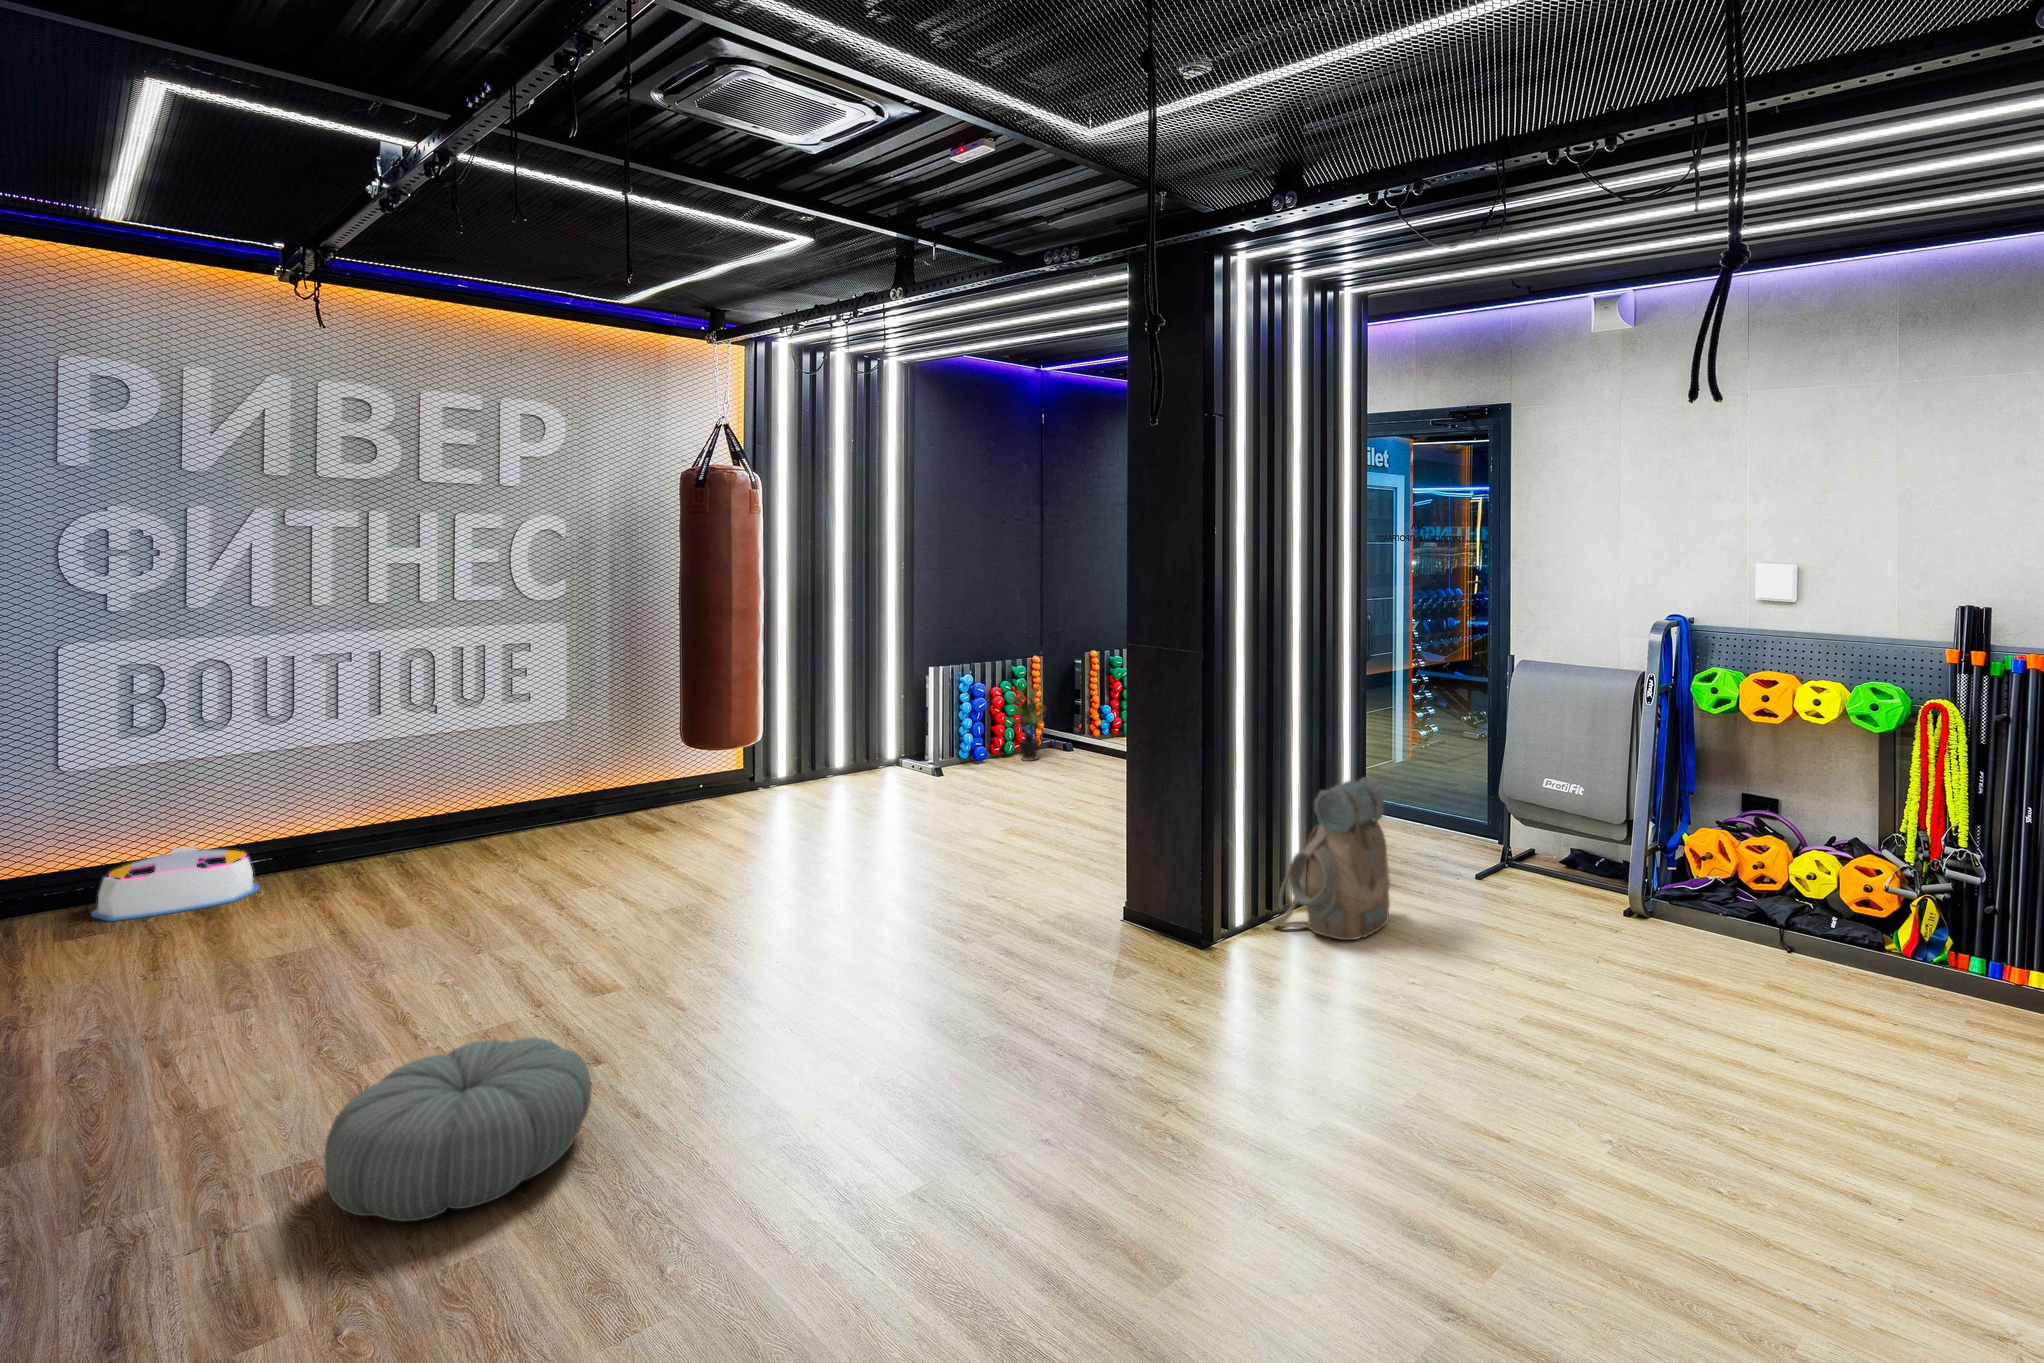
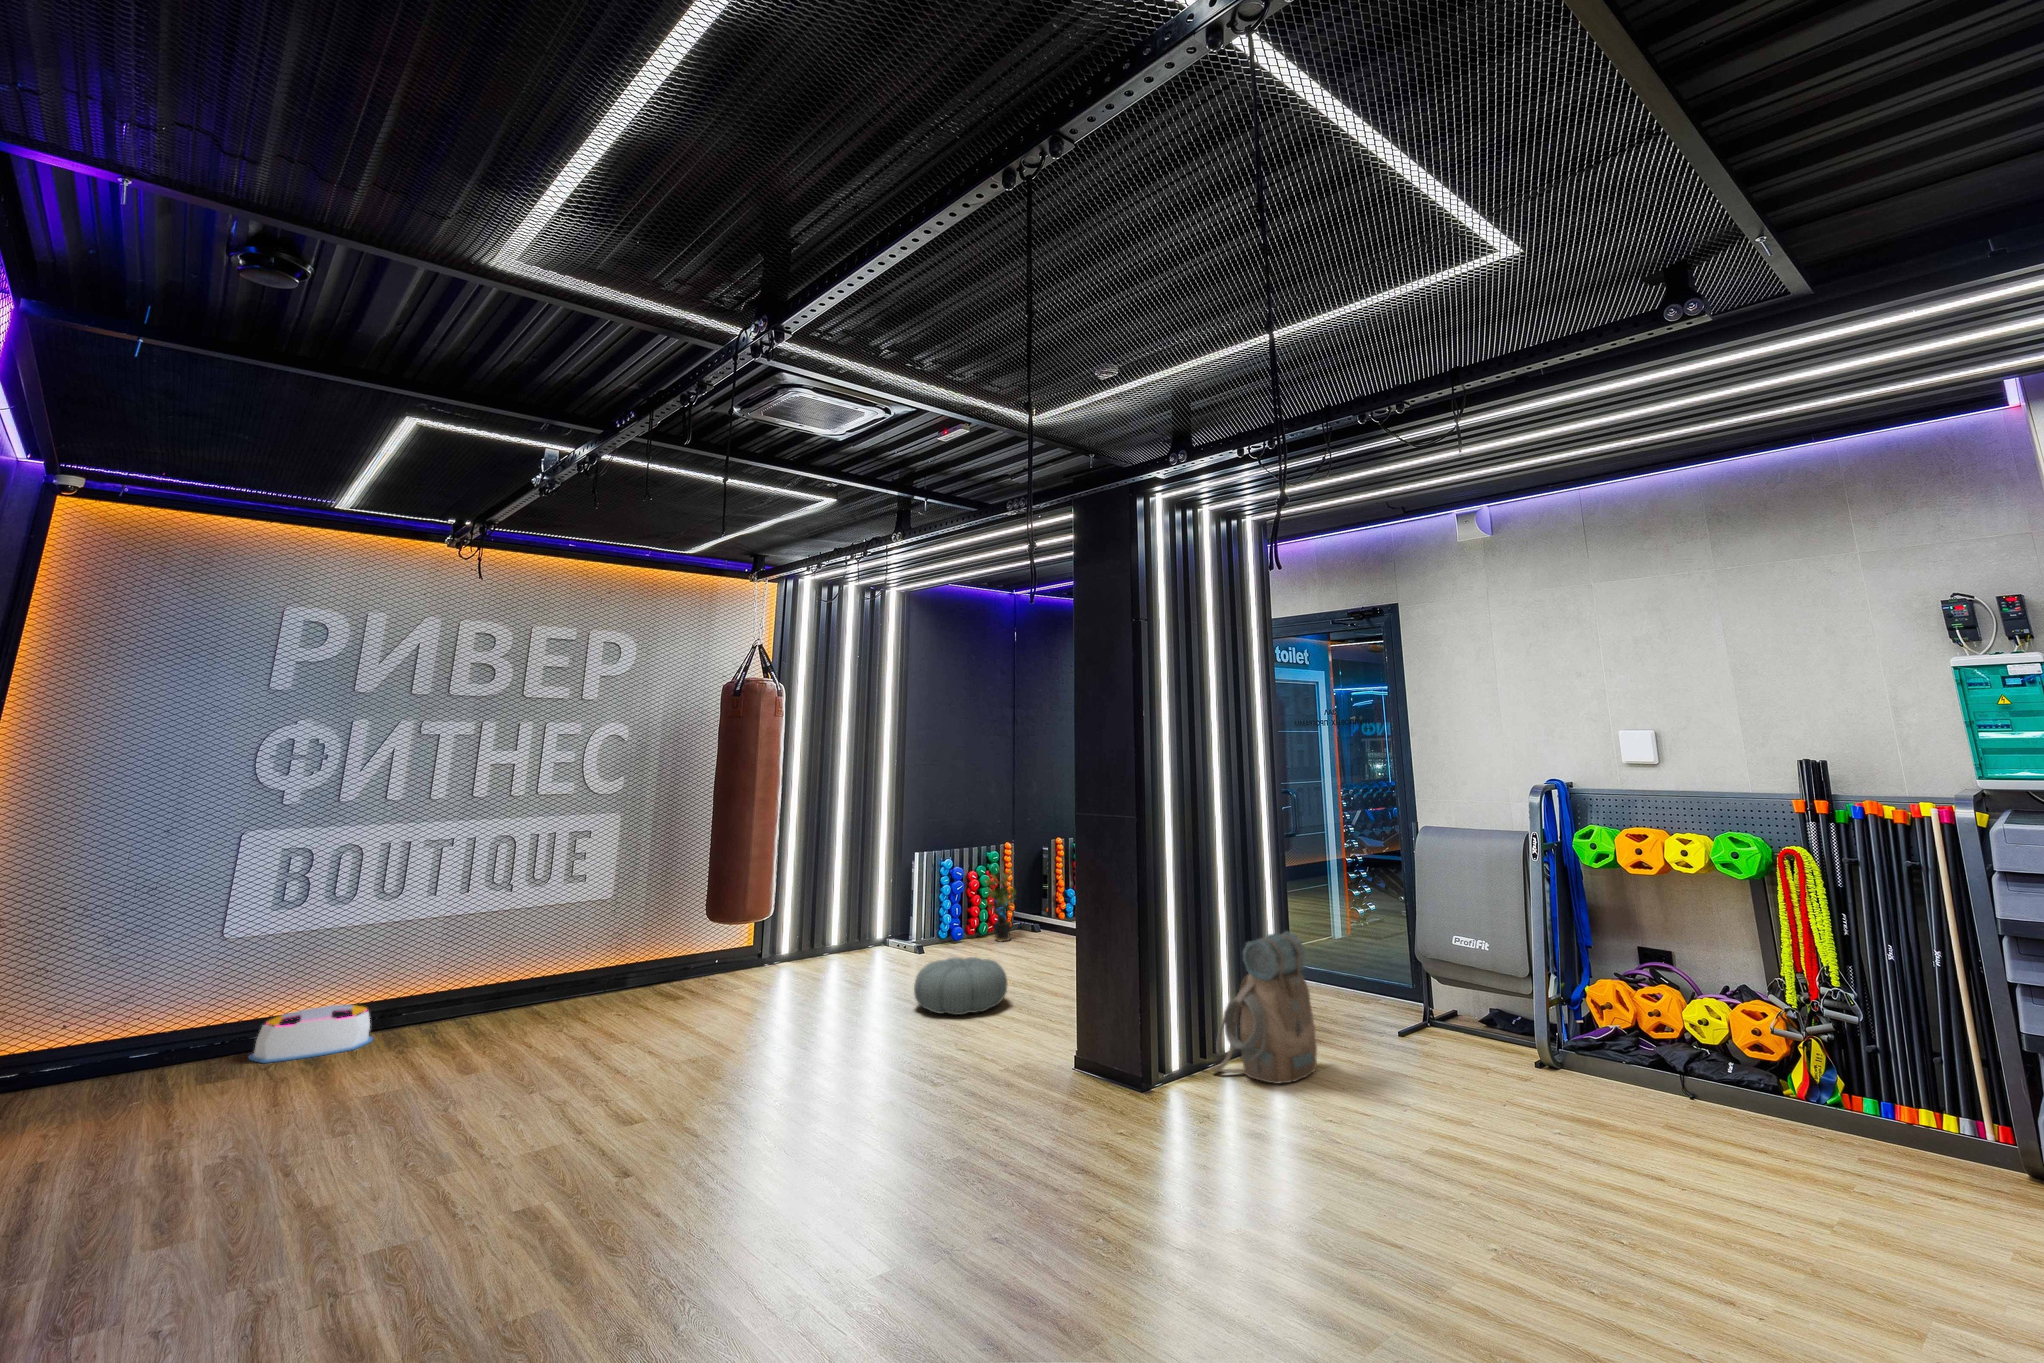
pouf: present [325,1037,592,1221] -> present [914,957,1007,1015]

